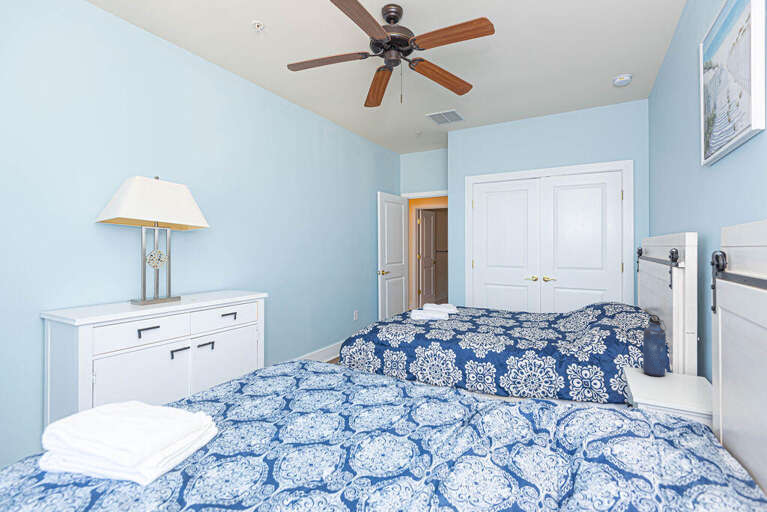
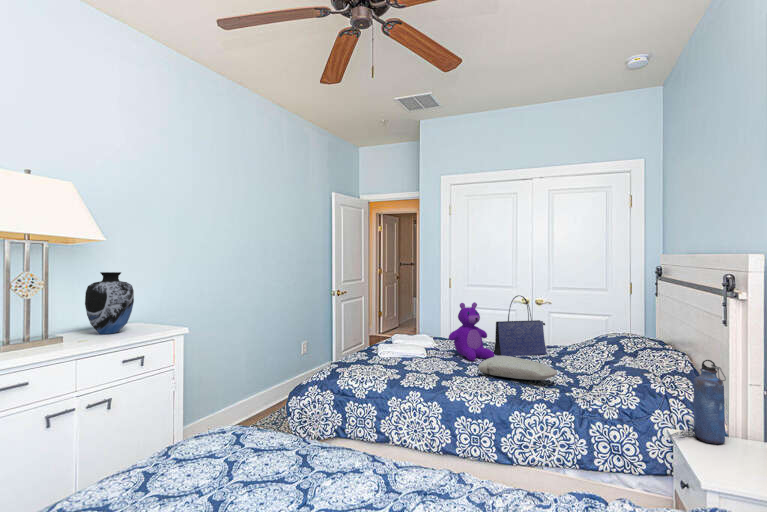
vase: none [194,253,227,298] -> present [85,272,134,334]
tote bag: none [503,271,547,321] -> present [494,295,547,356]
teddy bear: none [465,277,502,323] -> present [449,302,494,361]
pillow: none [486,318,548,335] -> present [478,356,557,380]

